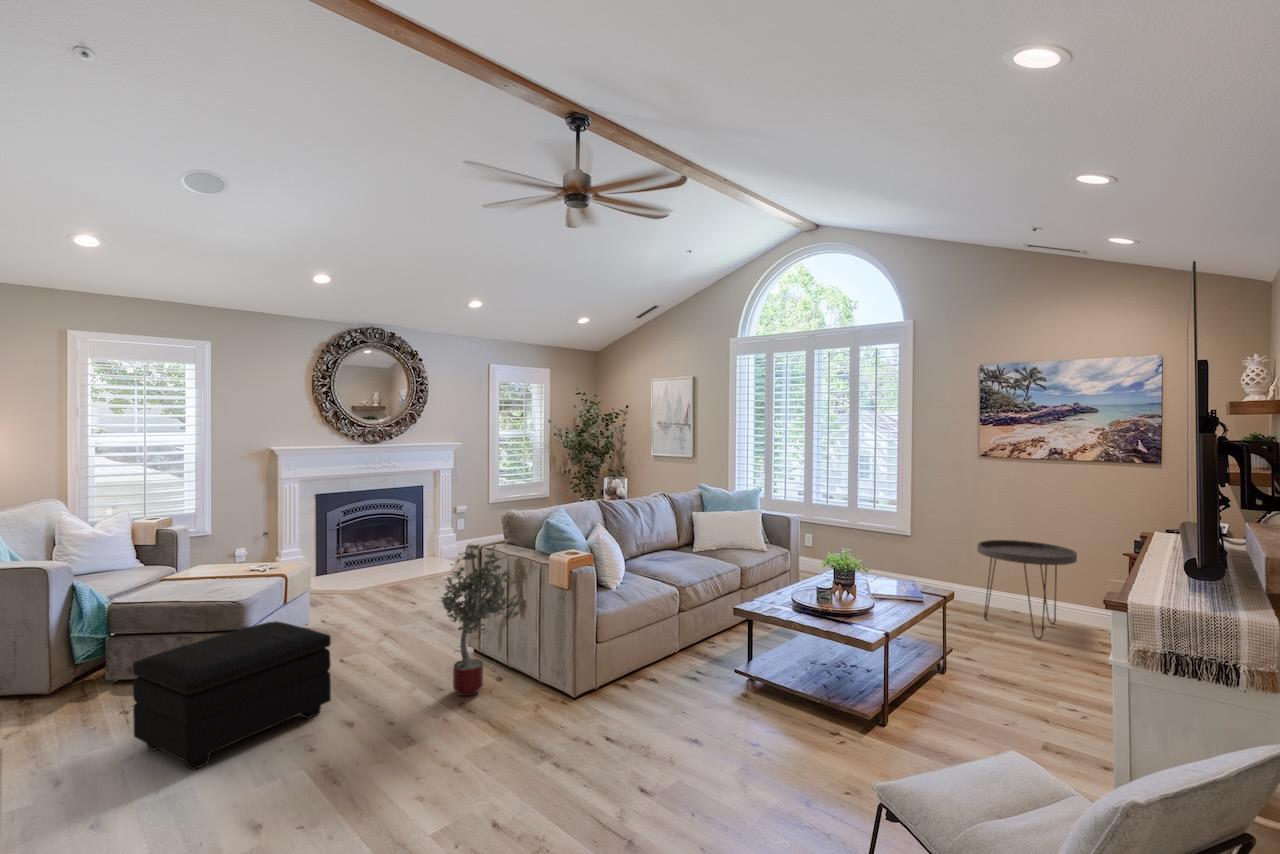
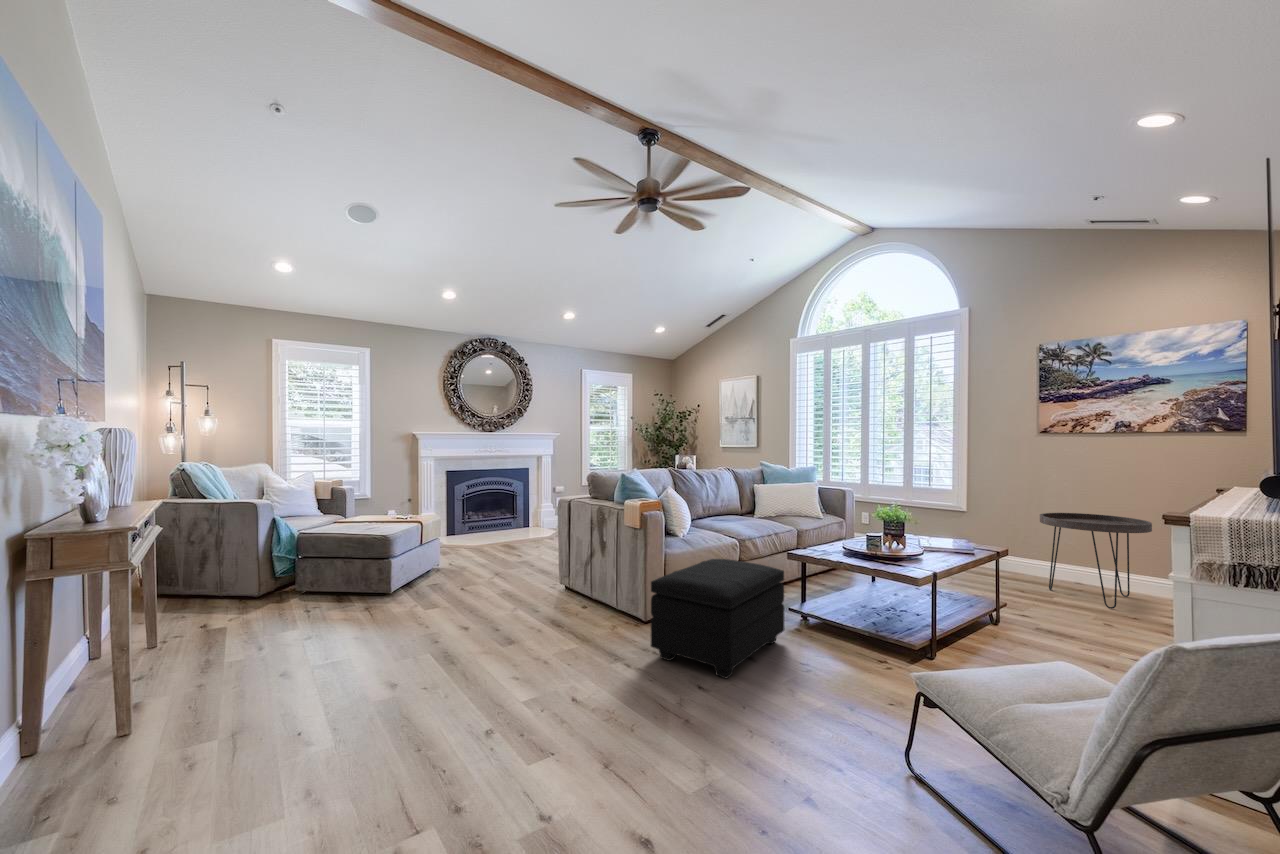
potted tree: present [441,545,522,696] -> none [527,490,598,624]
footstool: present [133,621,331,770] -> present [651,559,785,678]

